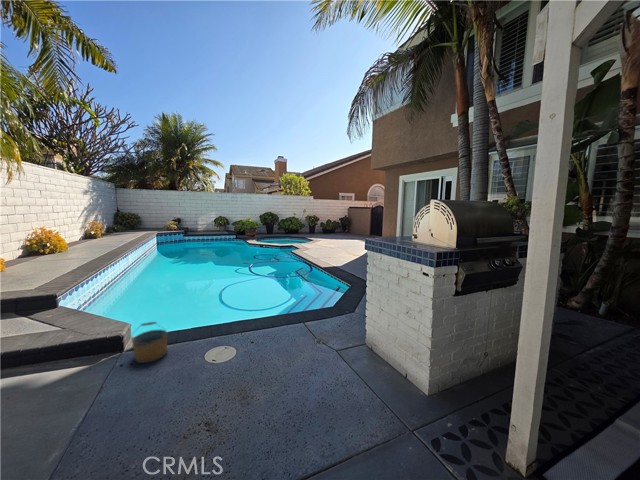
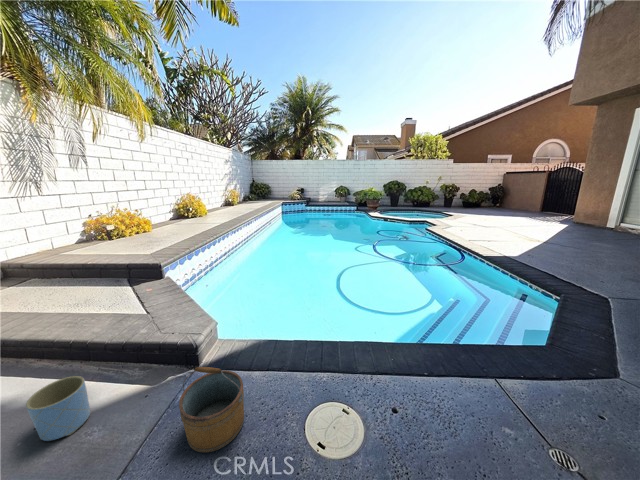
planter: none [27,348,62,383] -> present [26,376,90,441]

